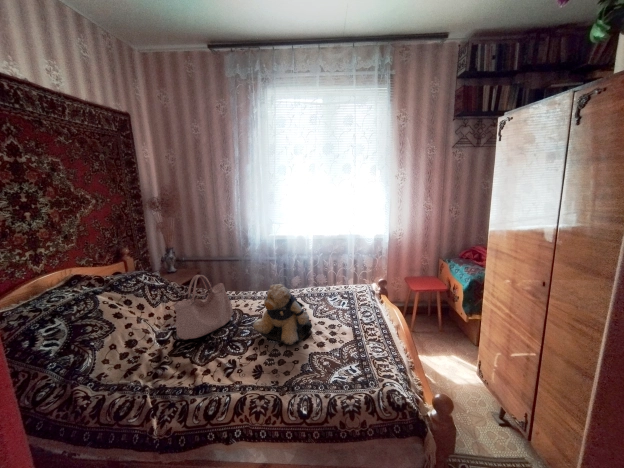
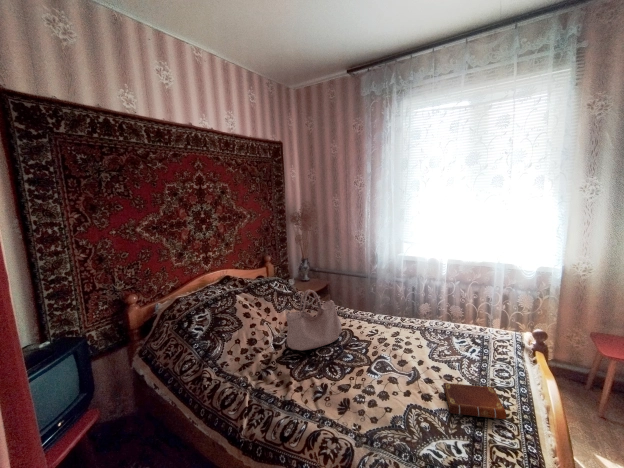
teddy bear: present [253,284,312,345] -> none [352,314,420,387]
book: none [332,323,376,349] -> present [444,383,506,419]

